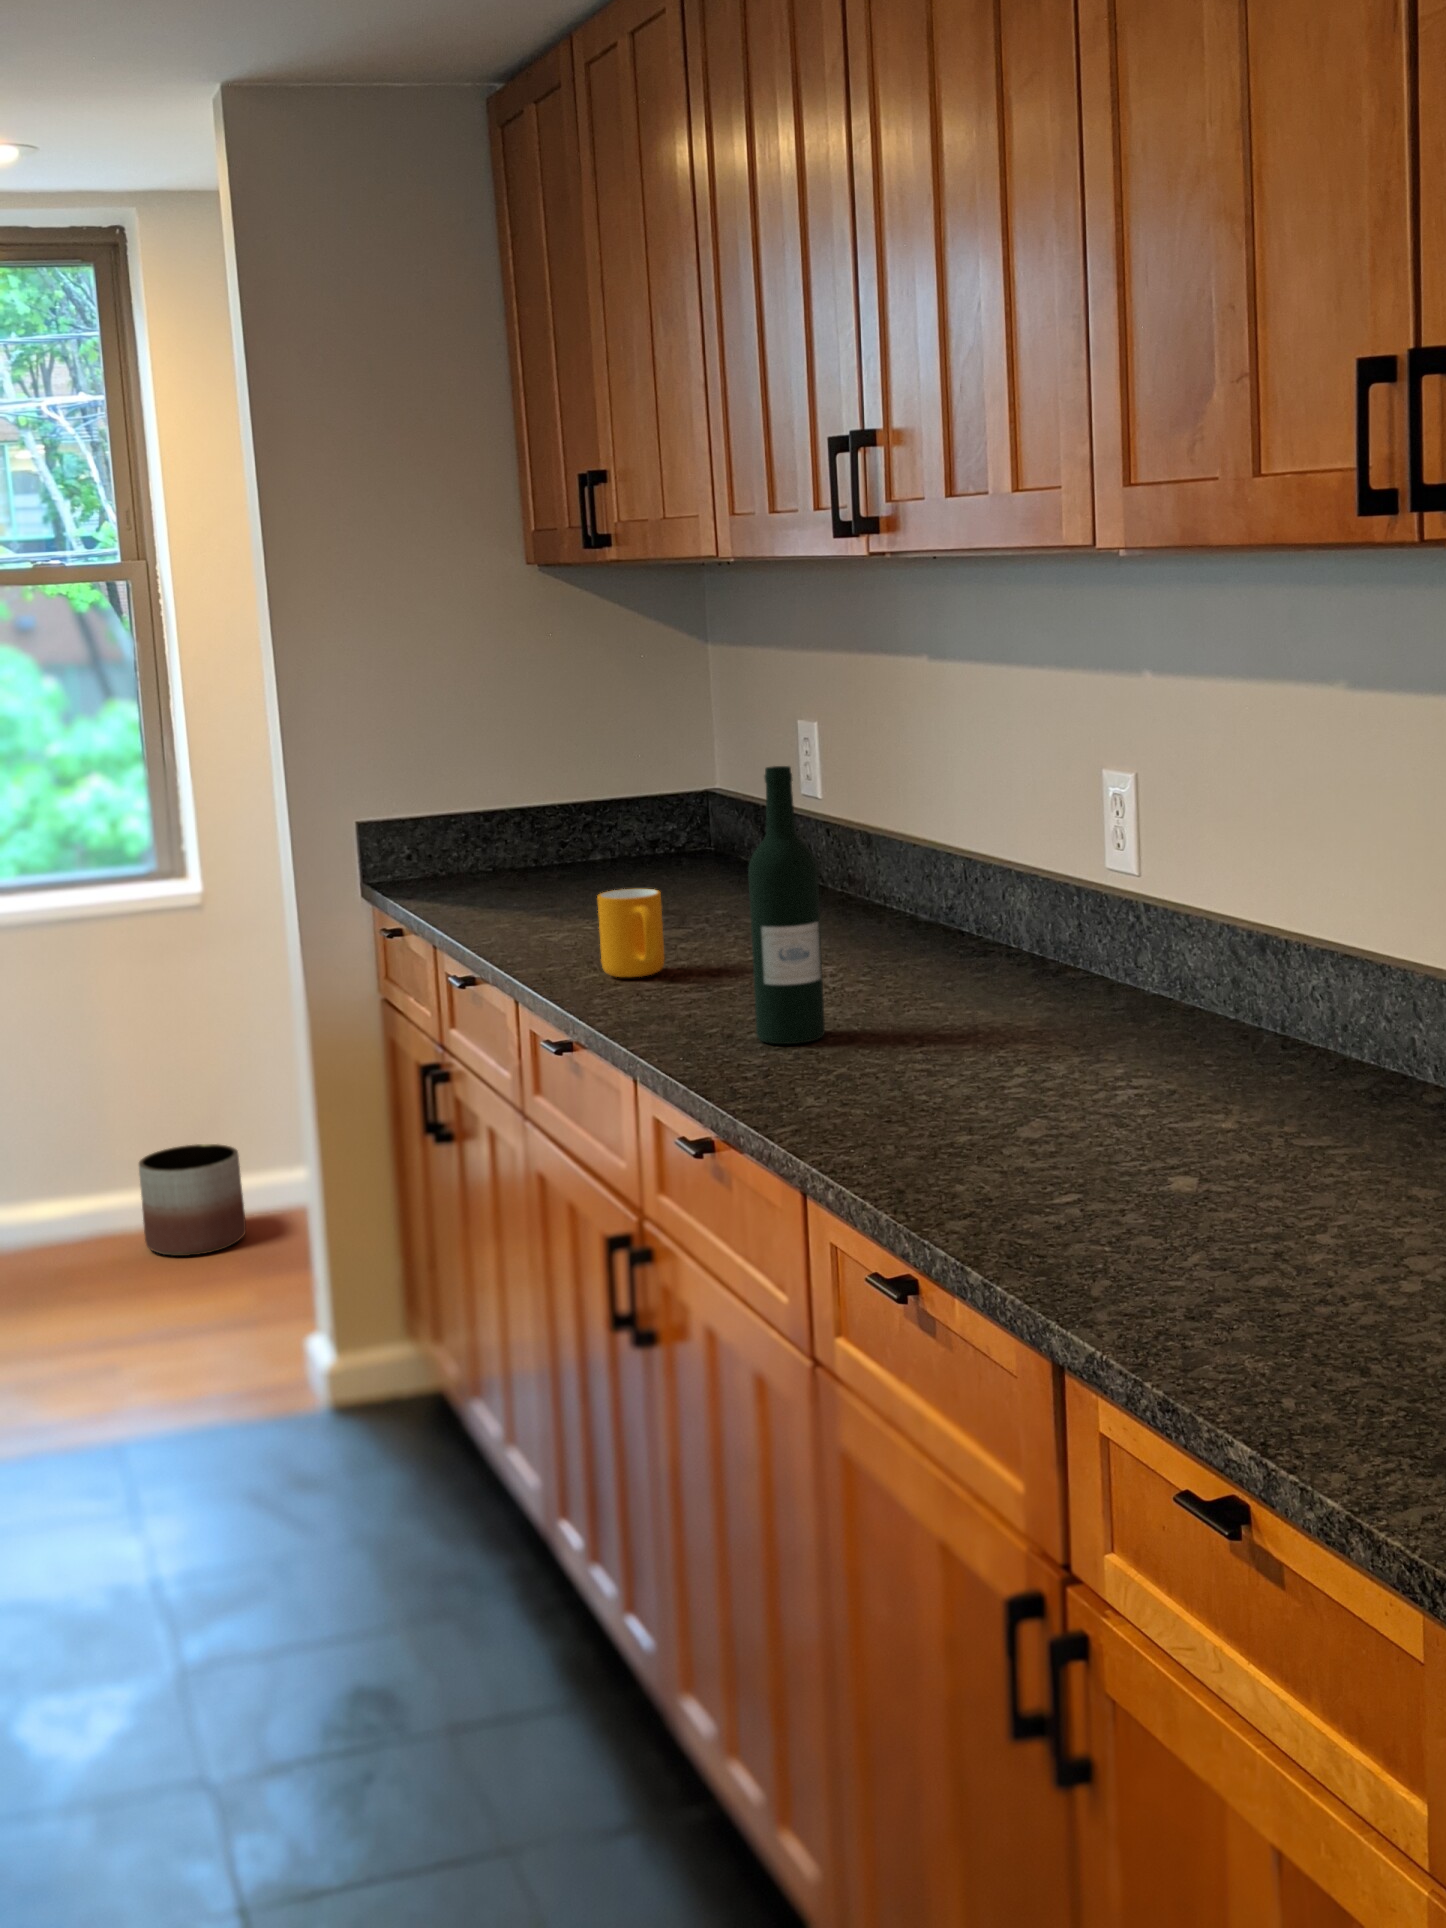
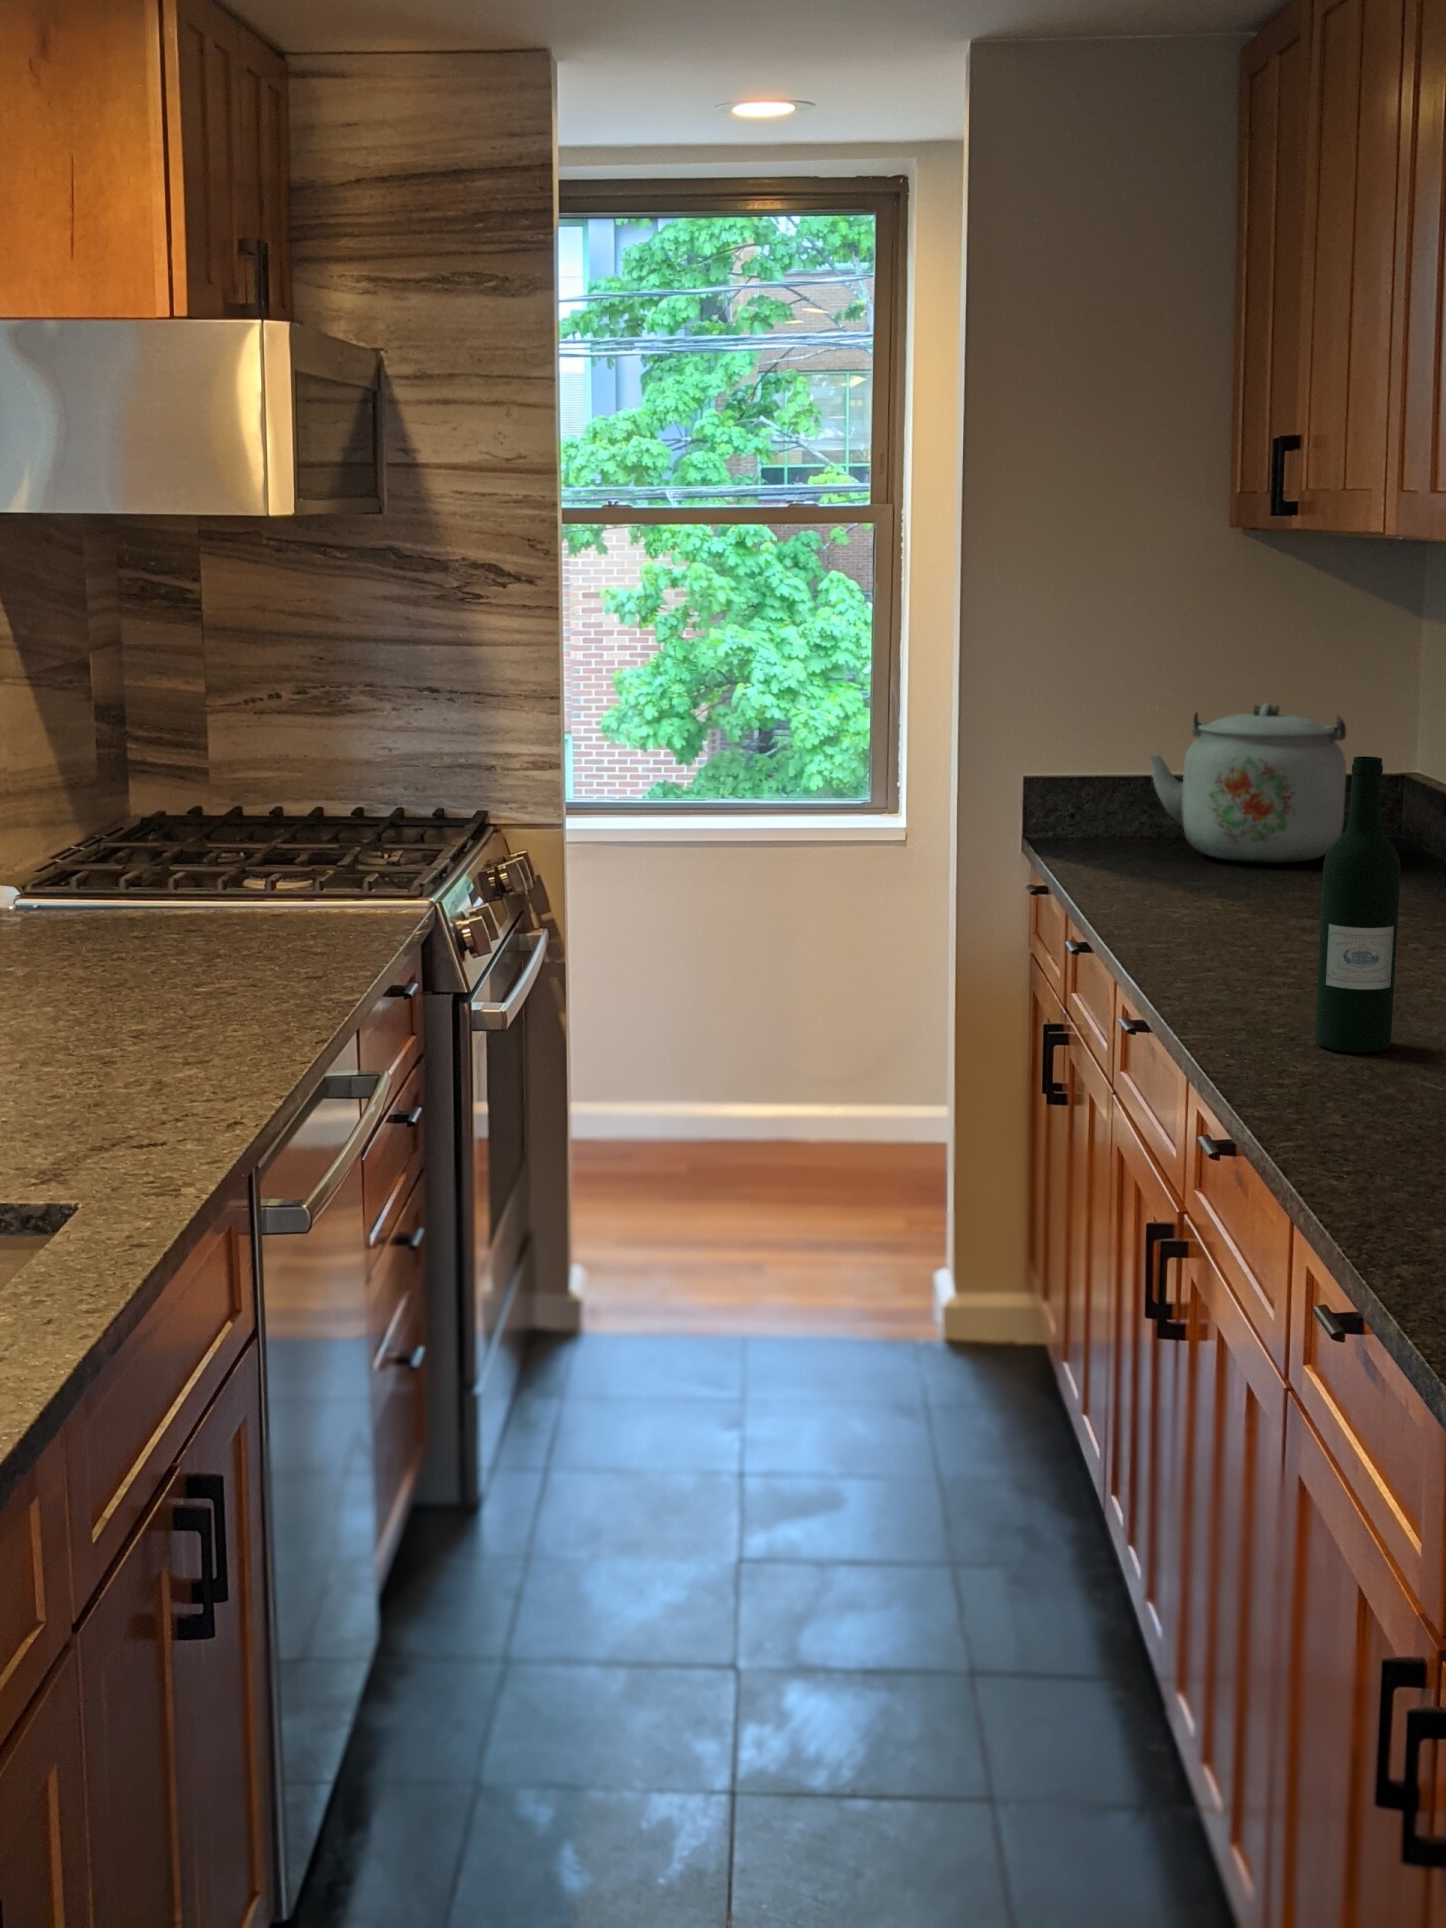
kettle: none [485,731,675,885] -> present [1149,703,1346,863]
mug: present [597,888,664,977] -> none [1198,869,1268,961]
planter: present [138,1144,246,1256] -> none [819,1066,913,1170]

